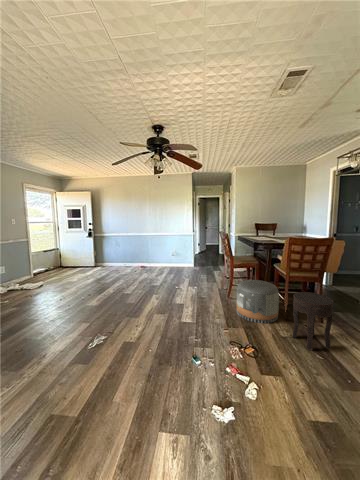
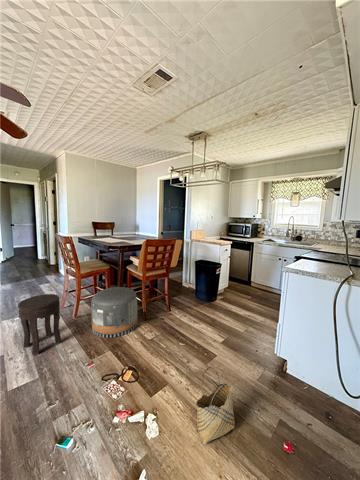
side table: present [292,292,334,351] -> present [18,294,61,355]
woven basket: none [288,368,343,451] -> present [196,367,235,444]

